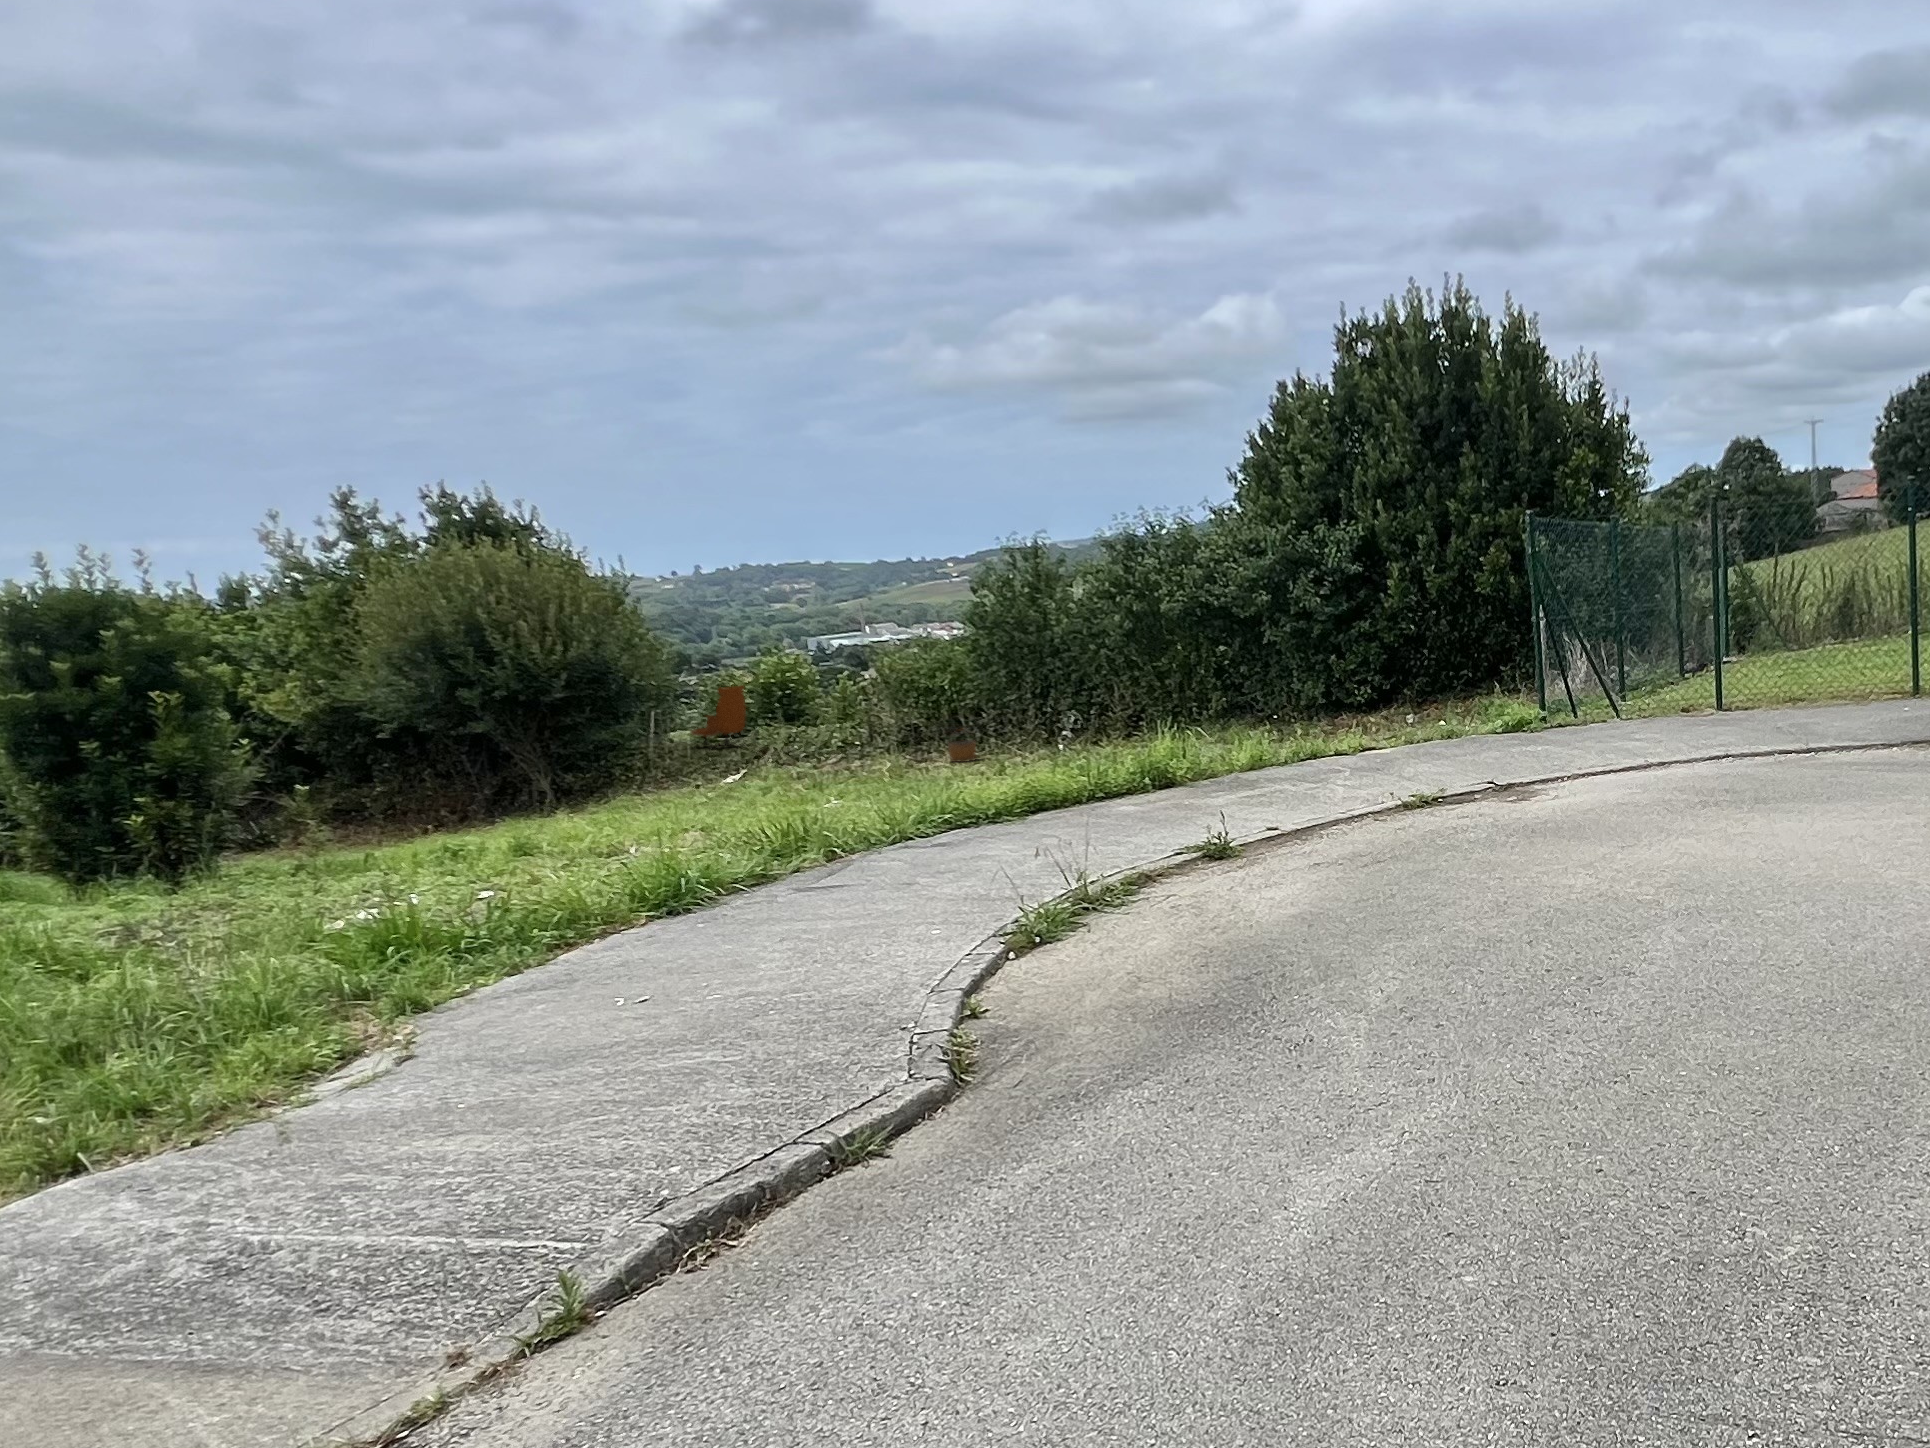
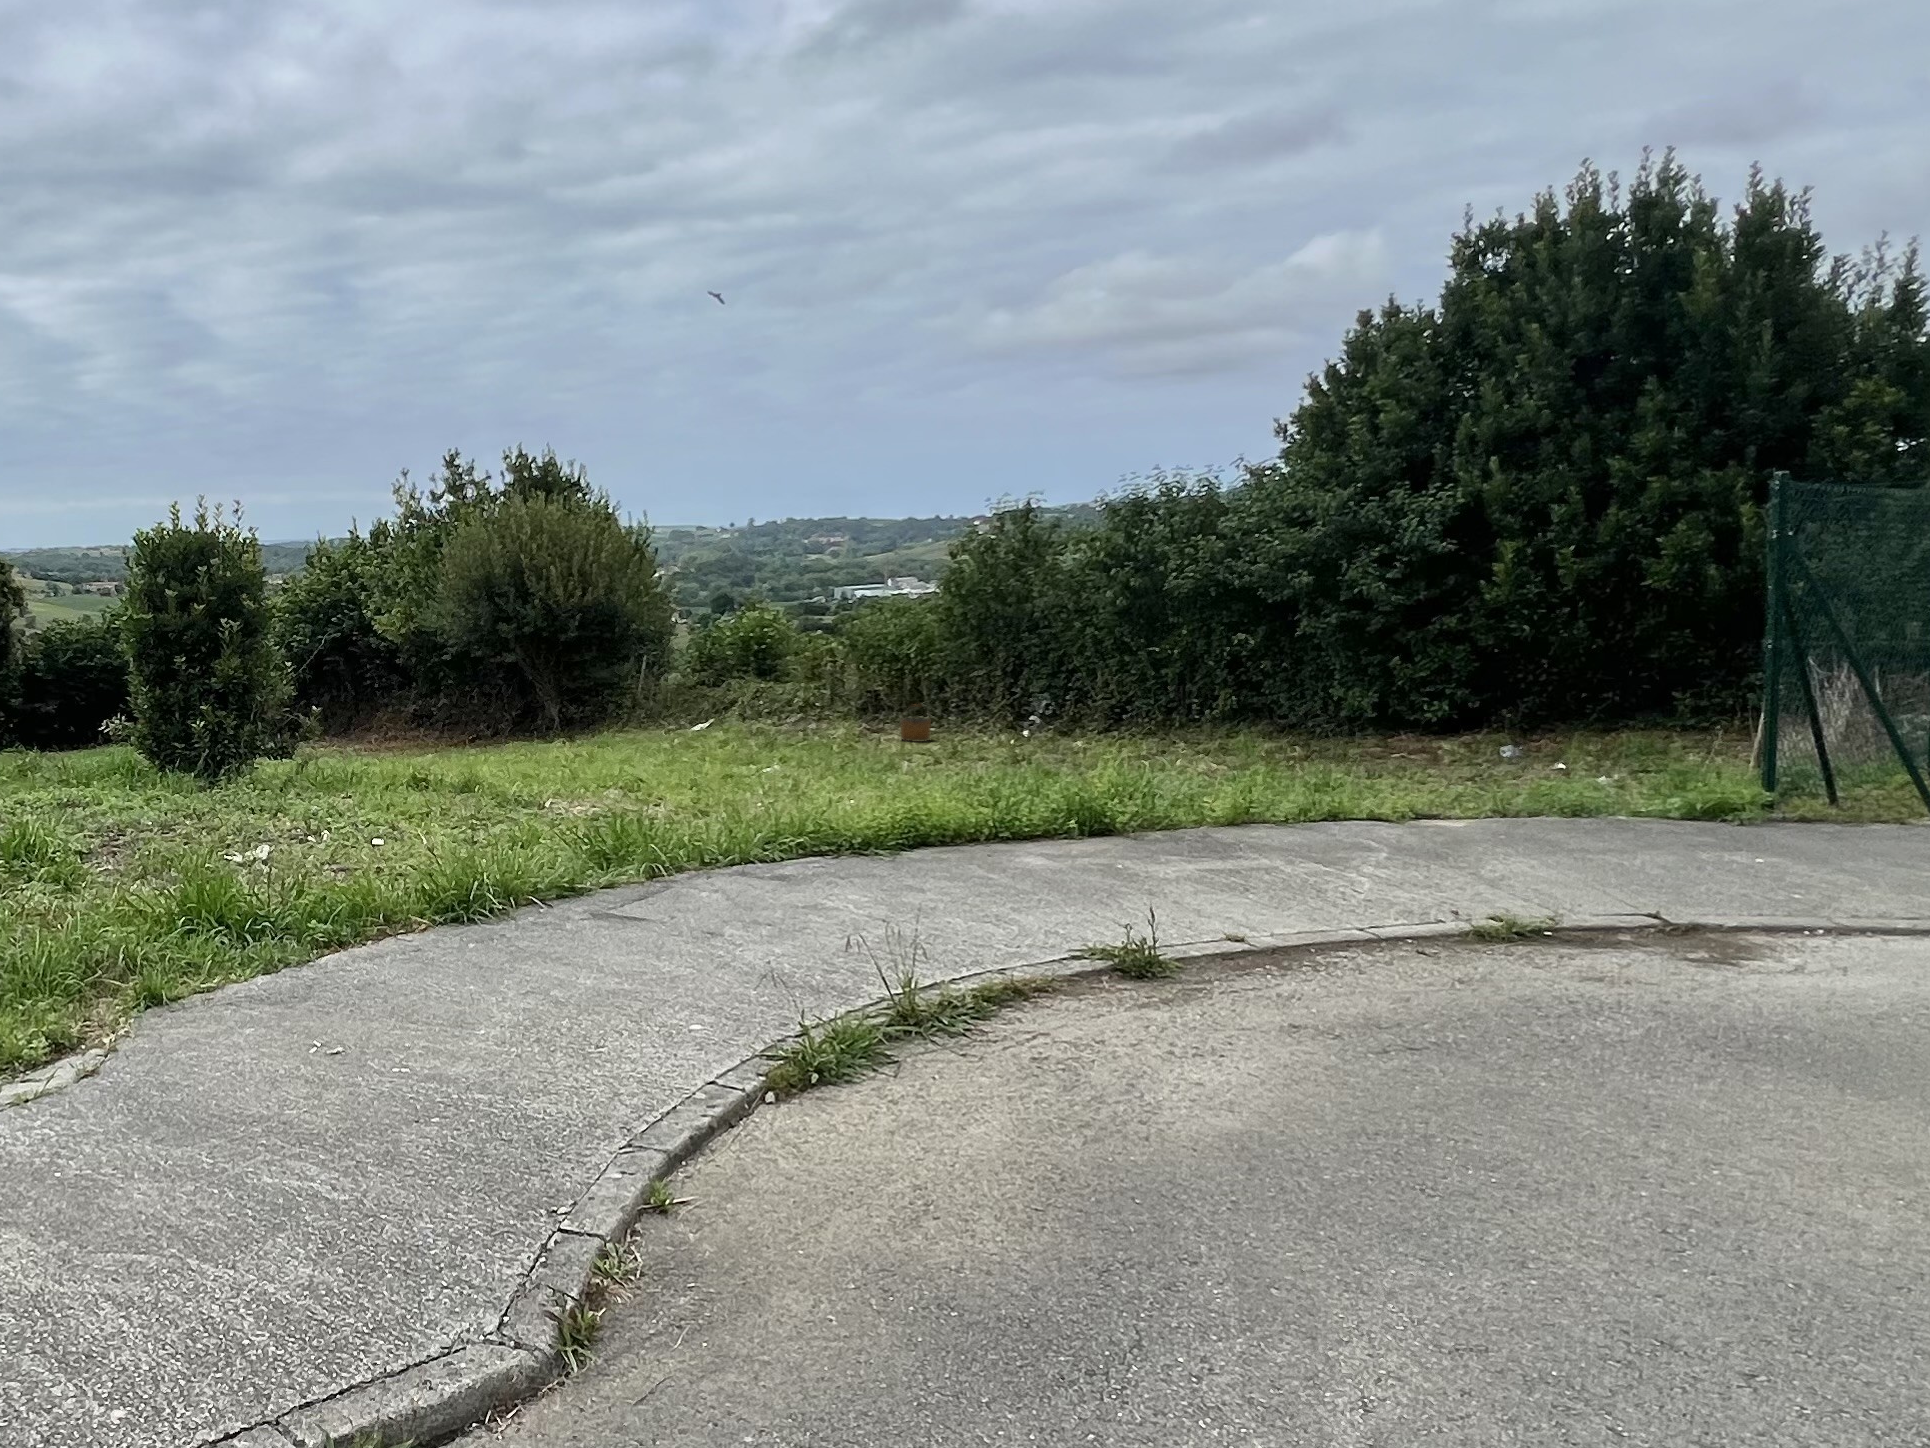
lounge chair: present [691,686,746,748] -> none [663,635,717,699]

